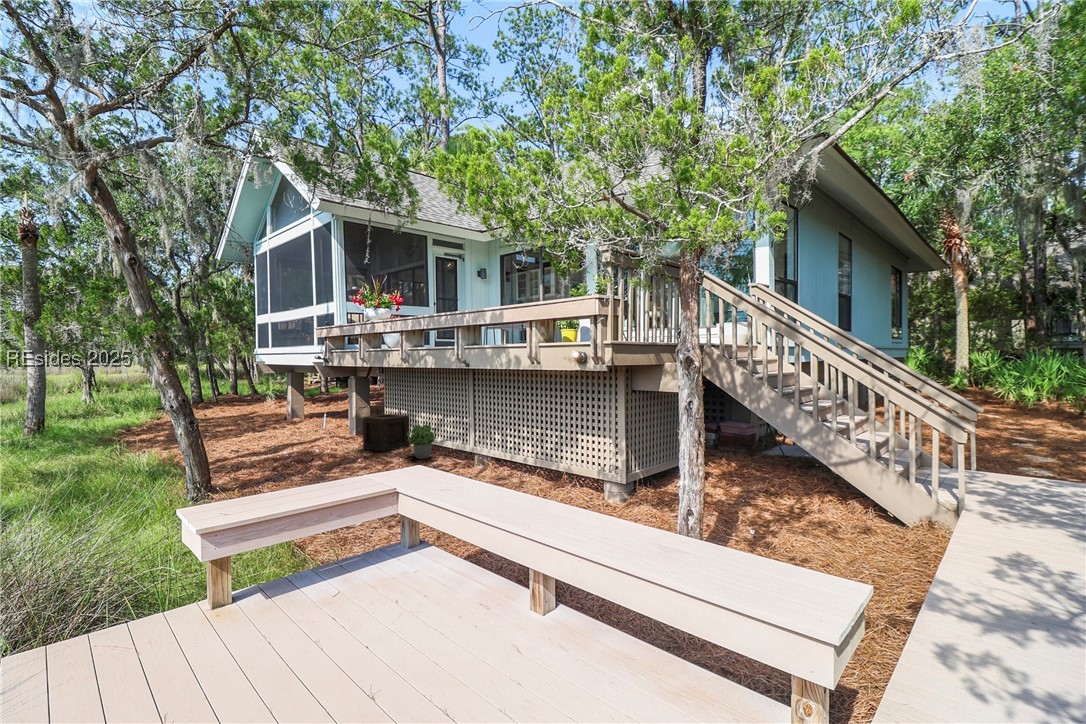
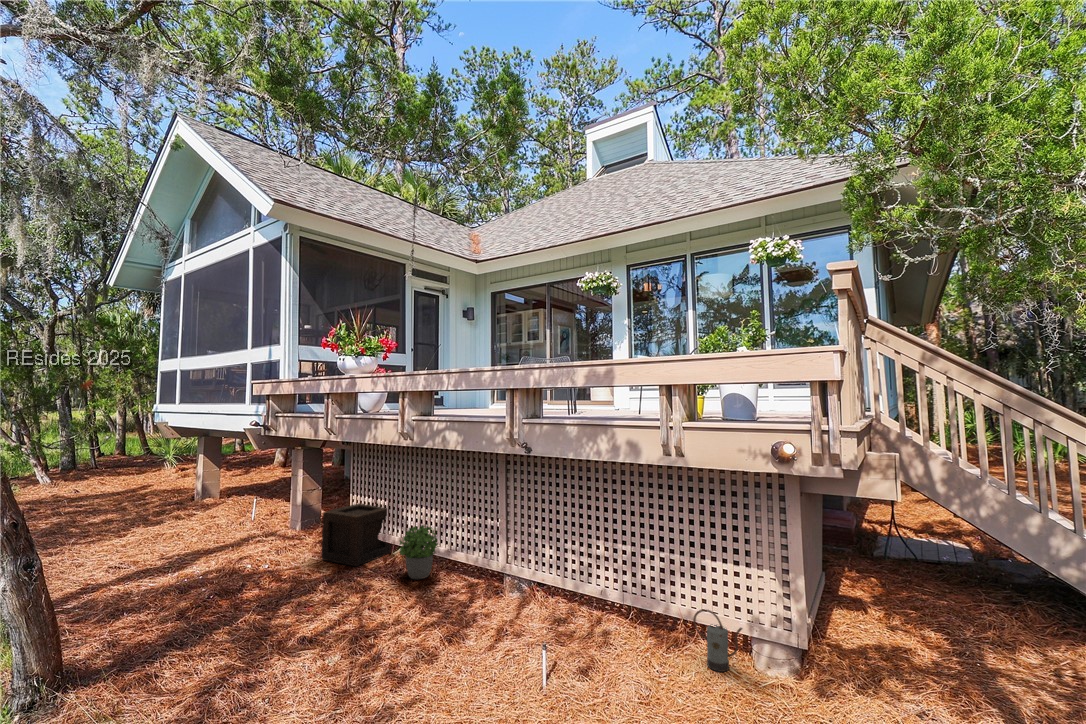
watering can: none [567,463,592,498] -> present [693,609,742,672]

